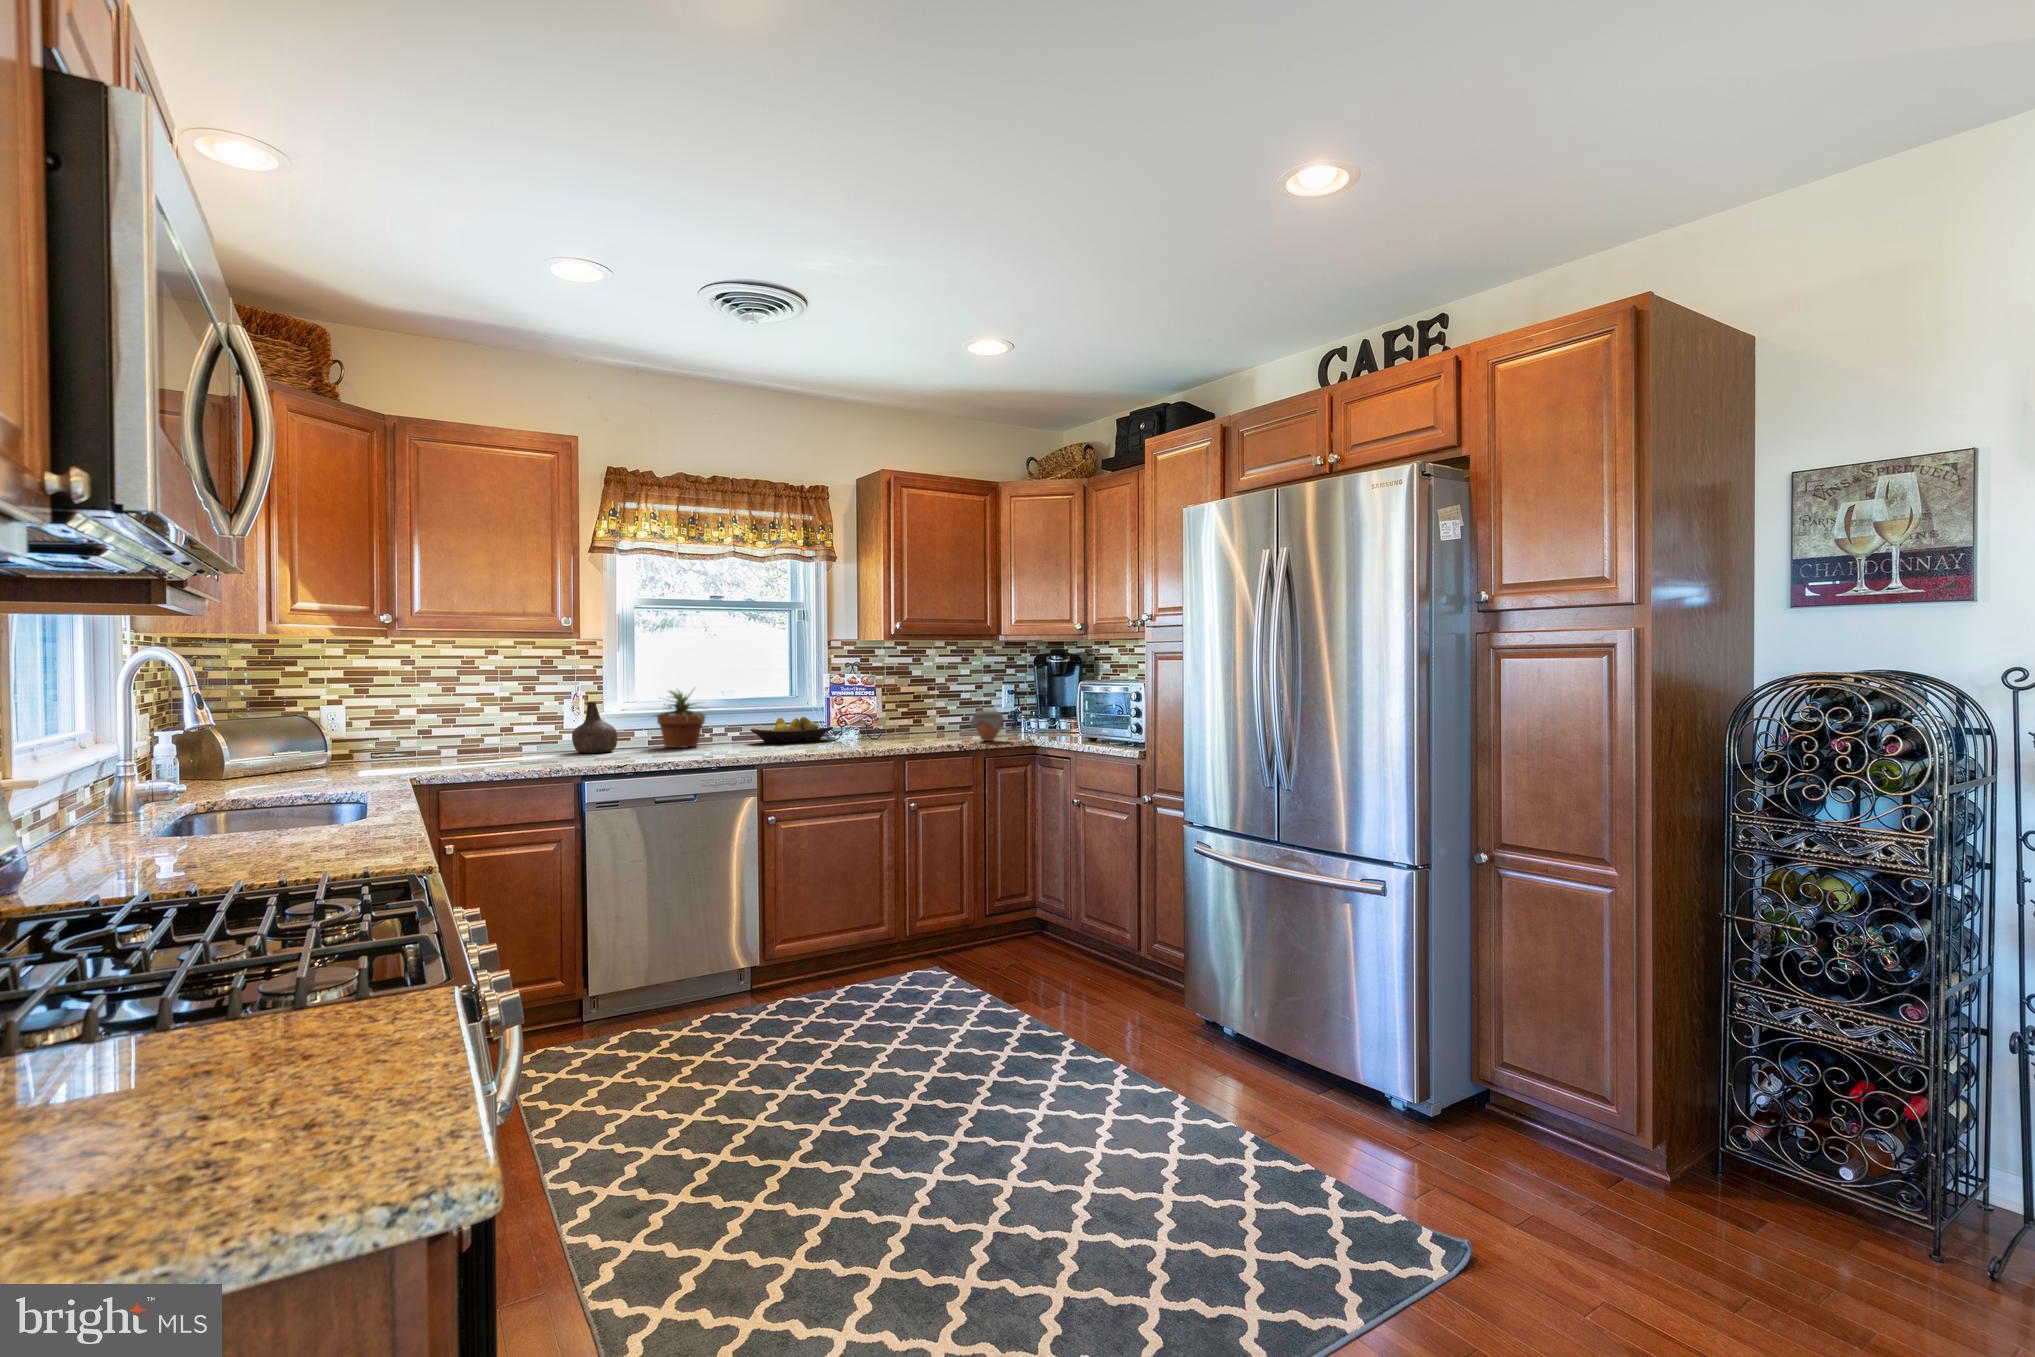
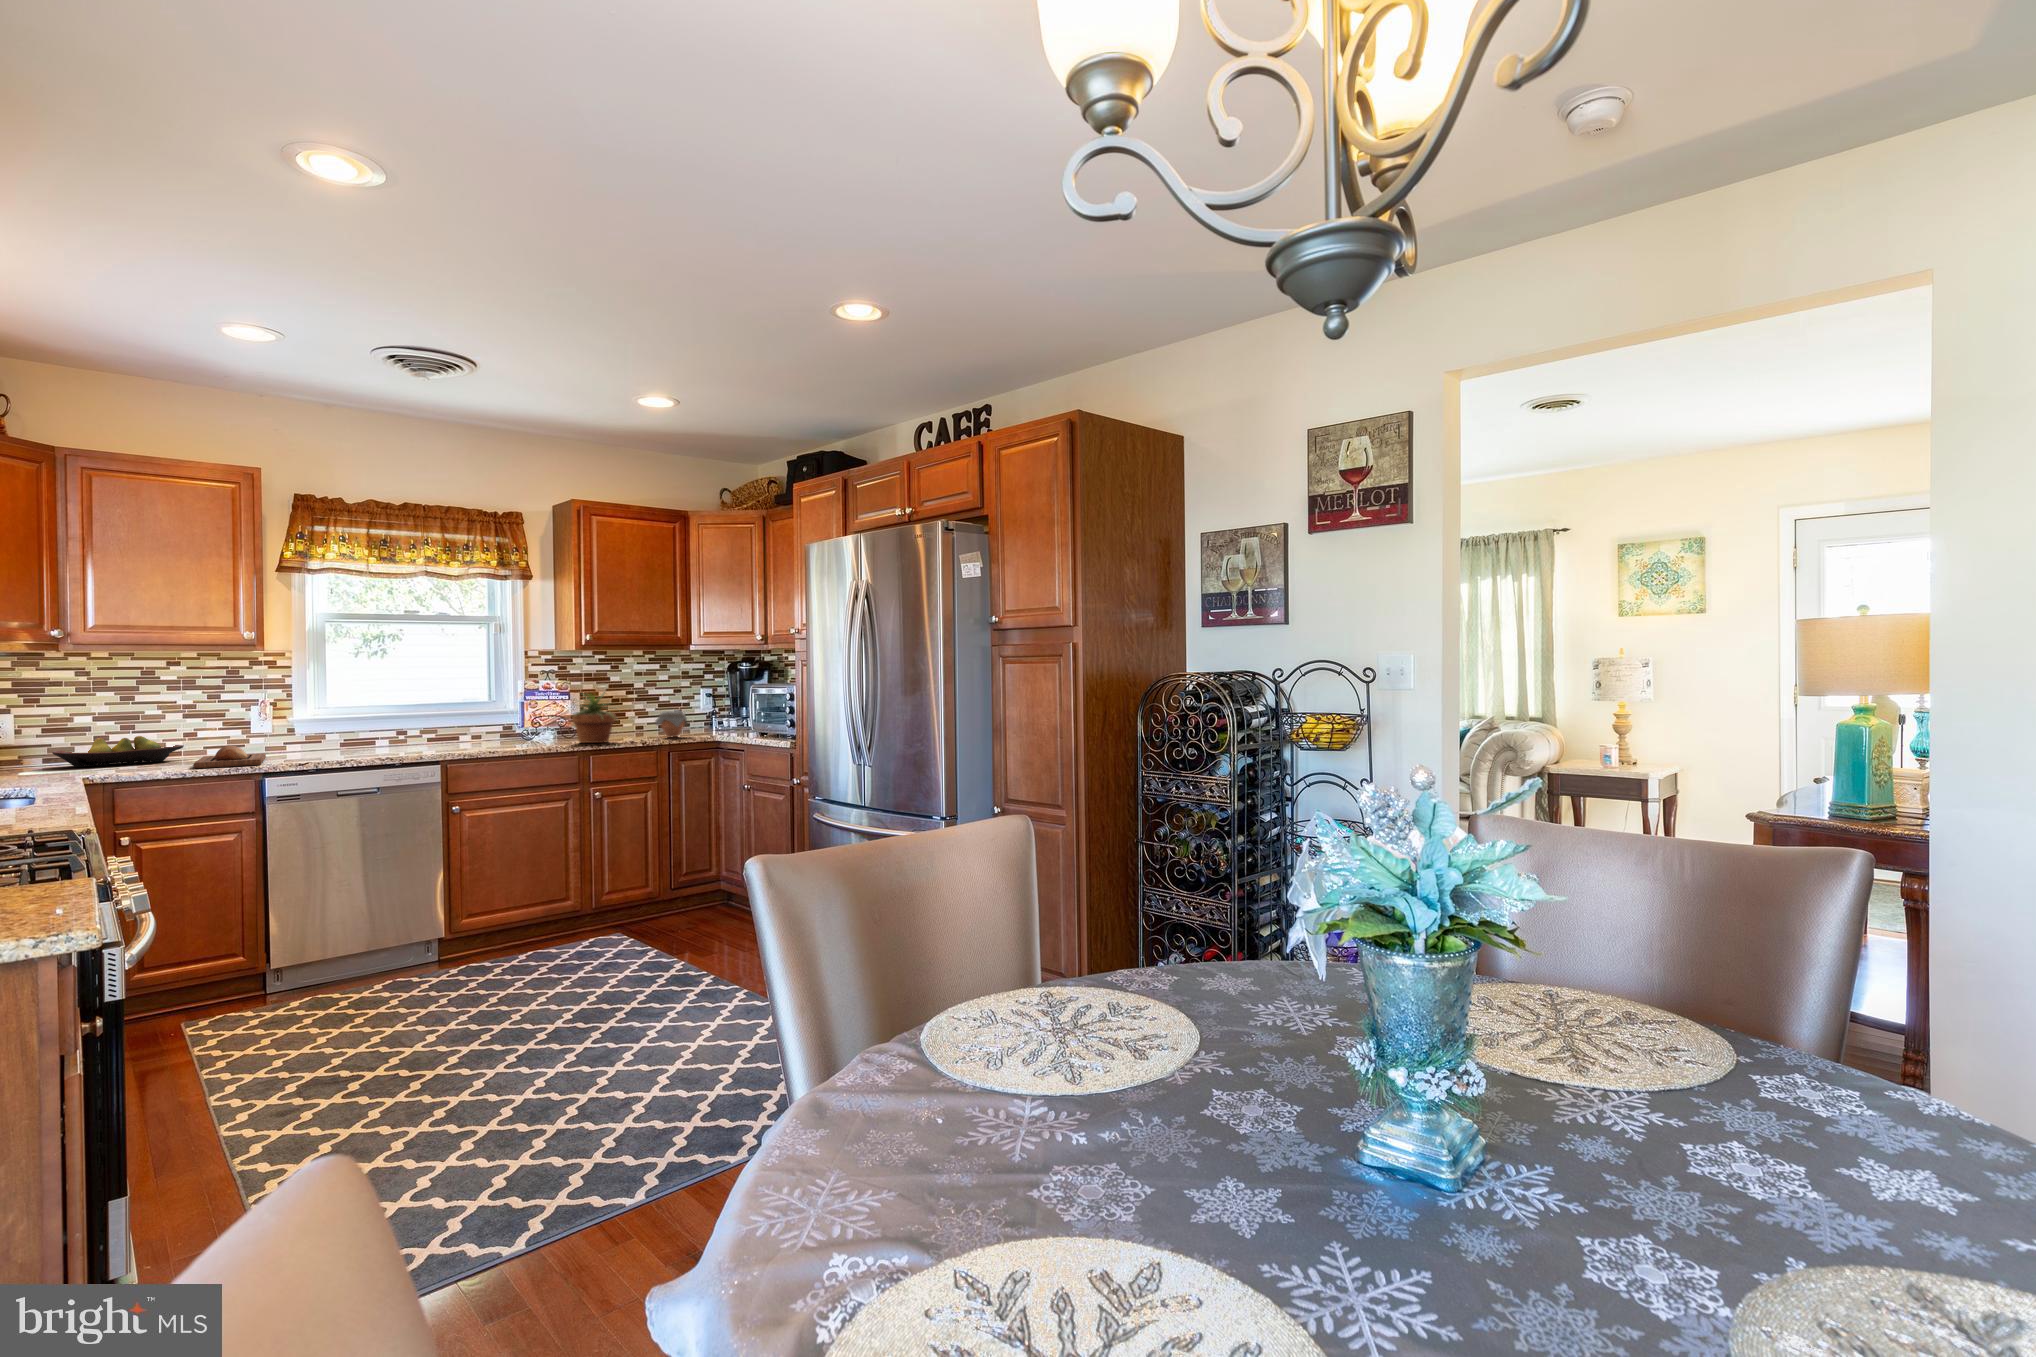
potted plant: present [656,691,706,748] -> present [571,692,618,743]
bottle: present [572,702,617,753] -> none [260,708,307,755]
fruit bowl: present [751,717,833,743] -> present [52,736,184,767]
bread loaf: none [517,743,582,768] -> present [194,746,266,768]

